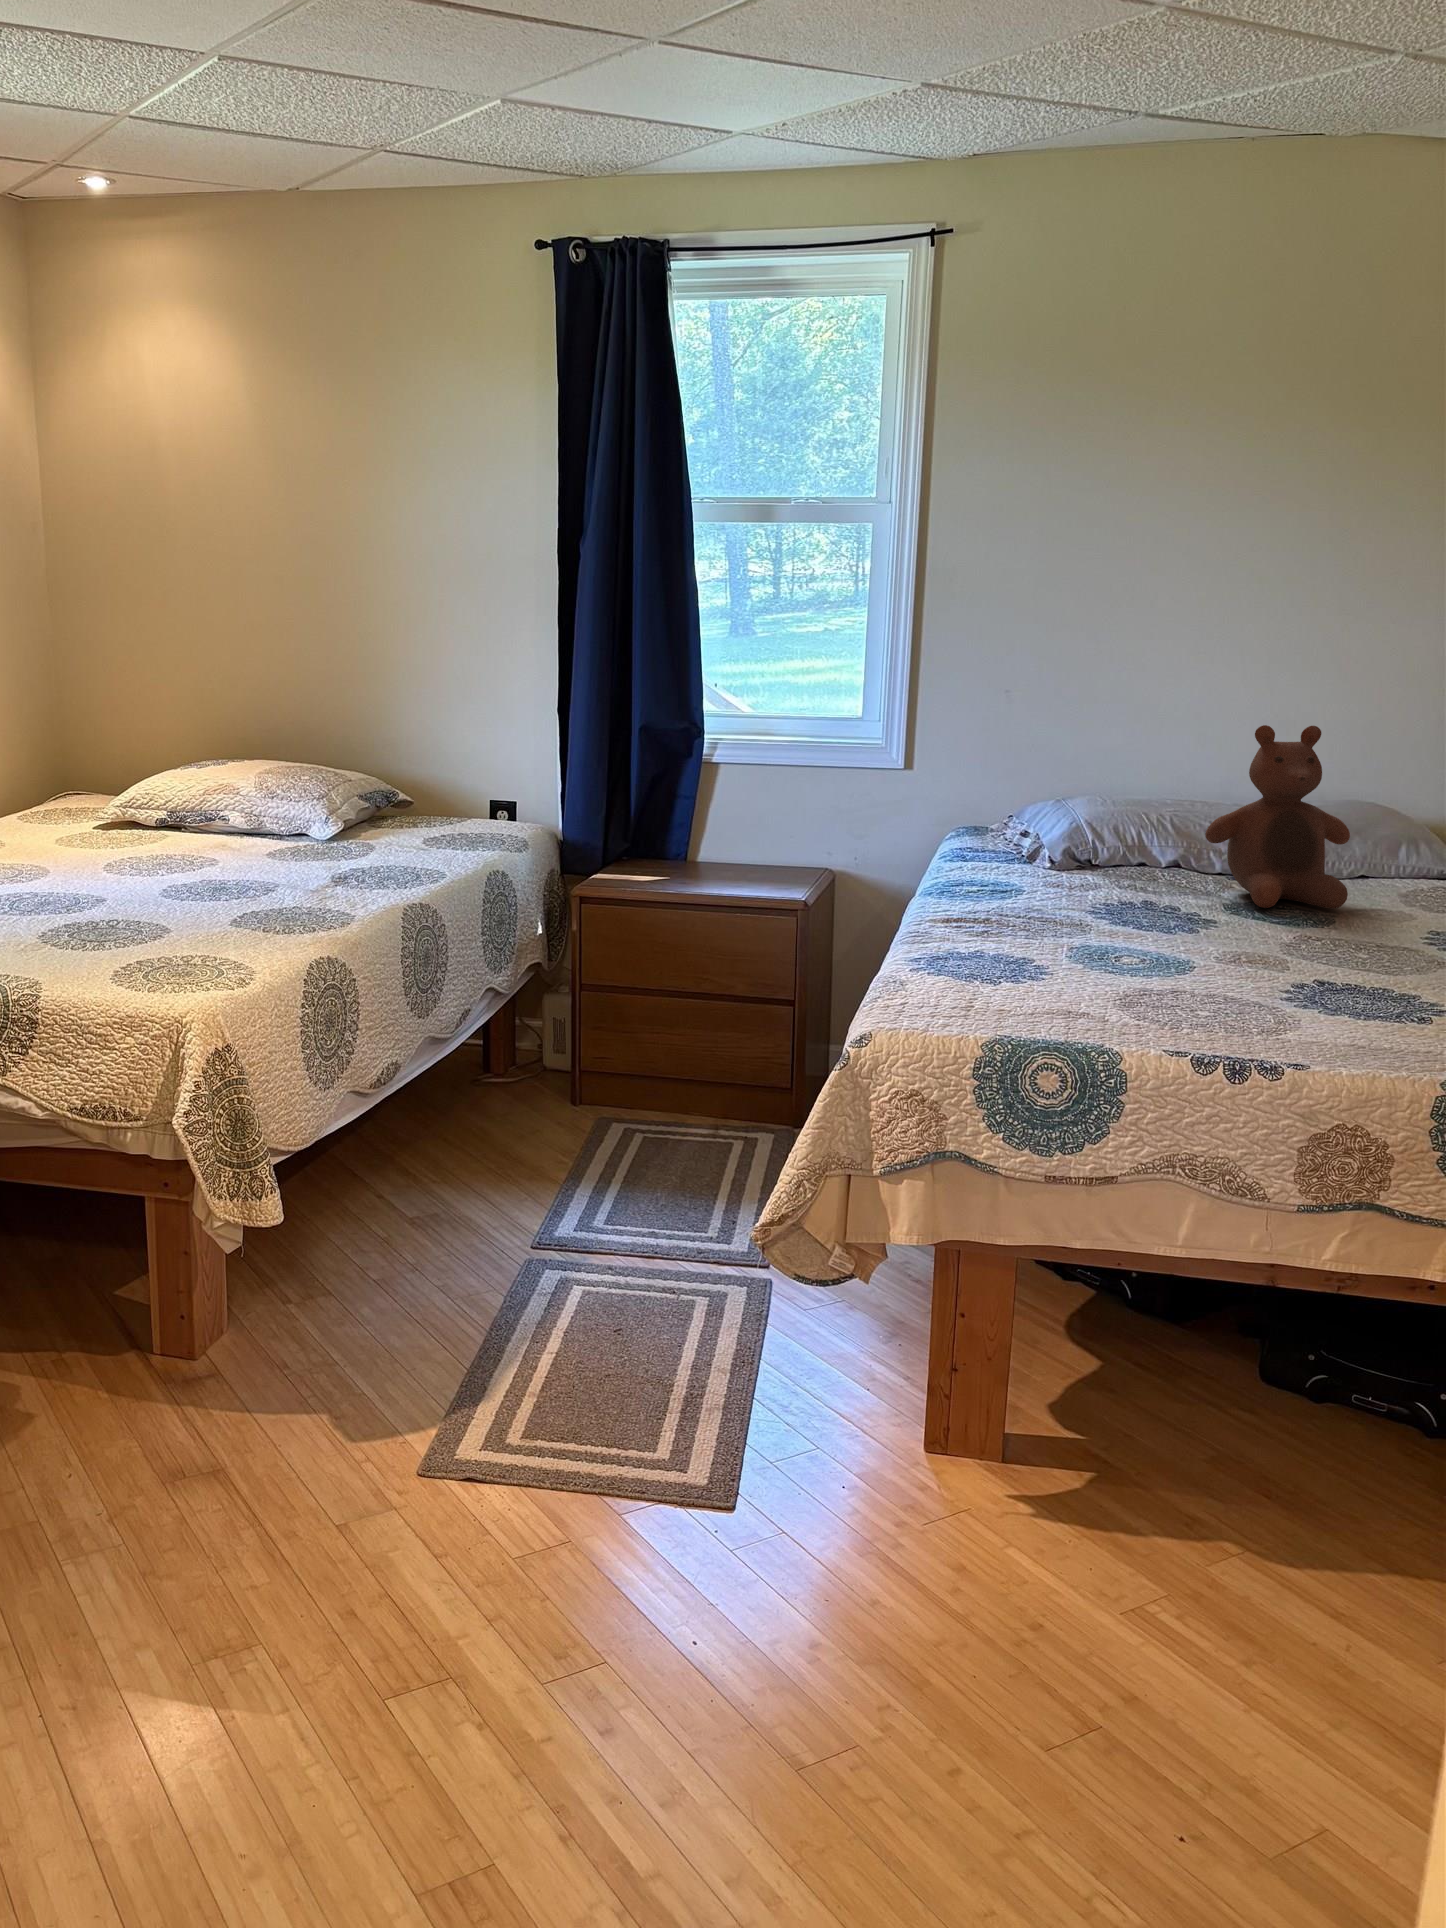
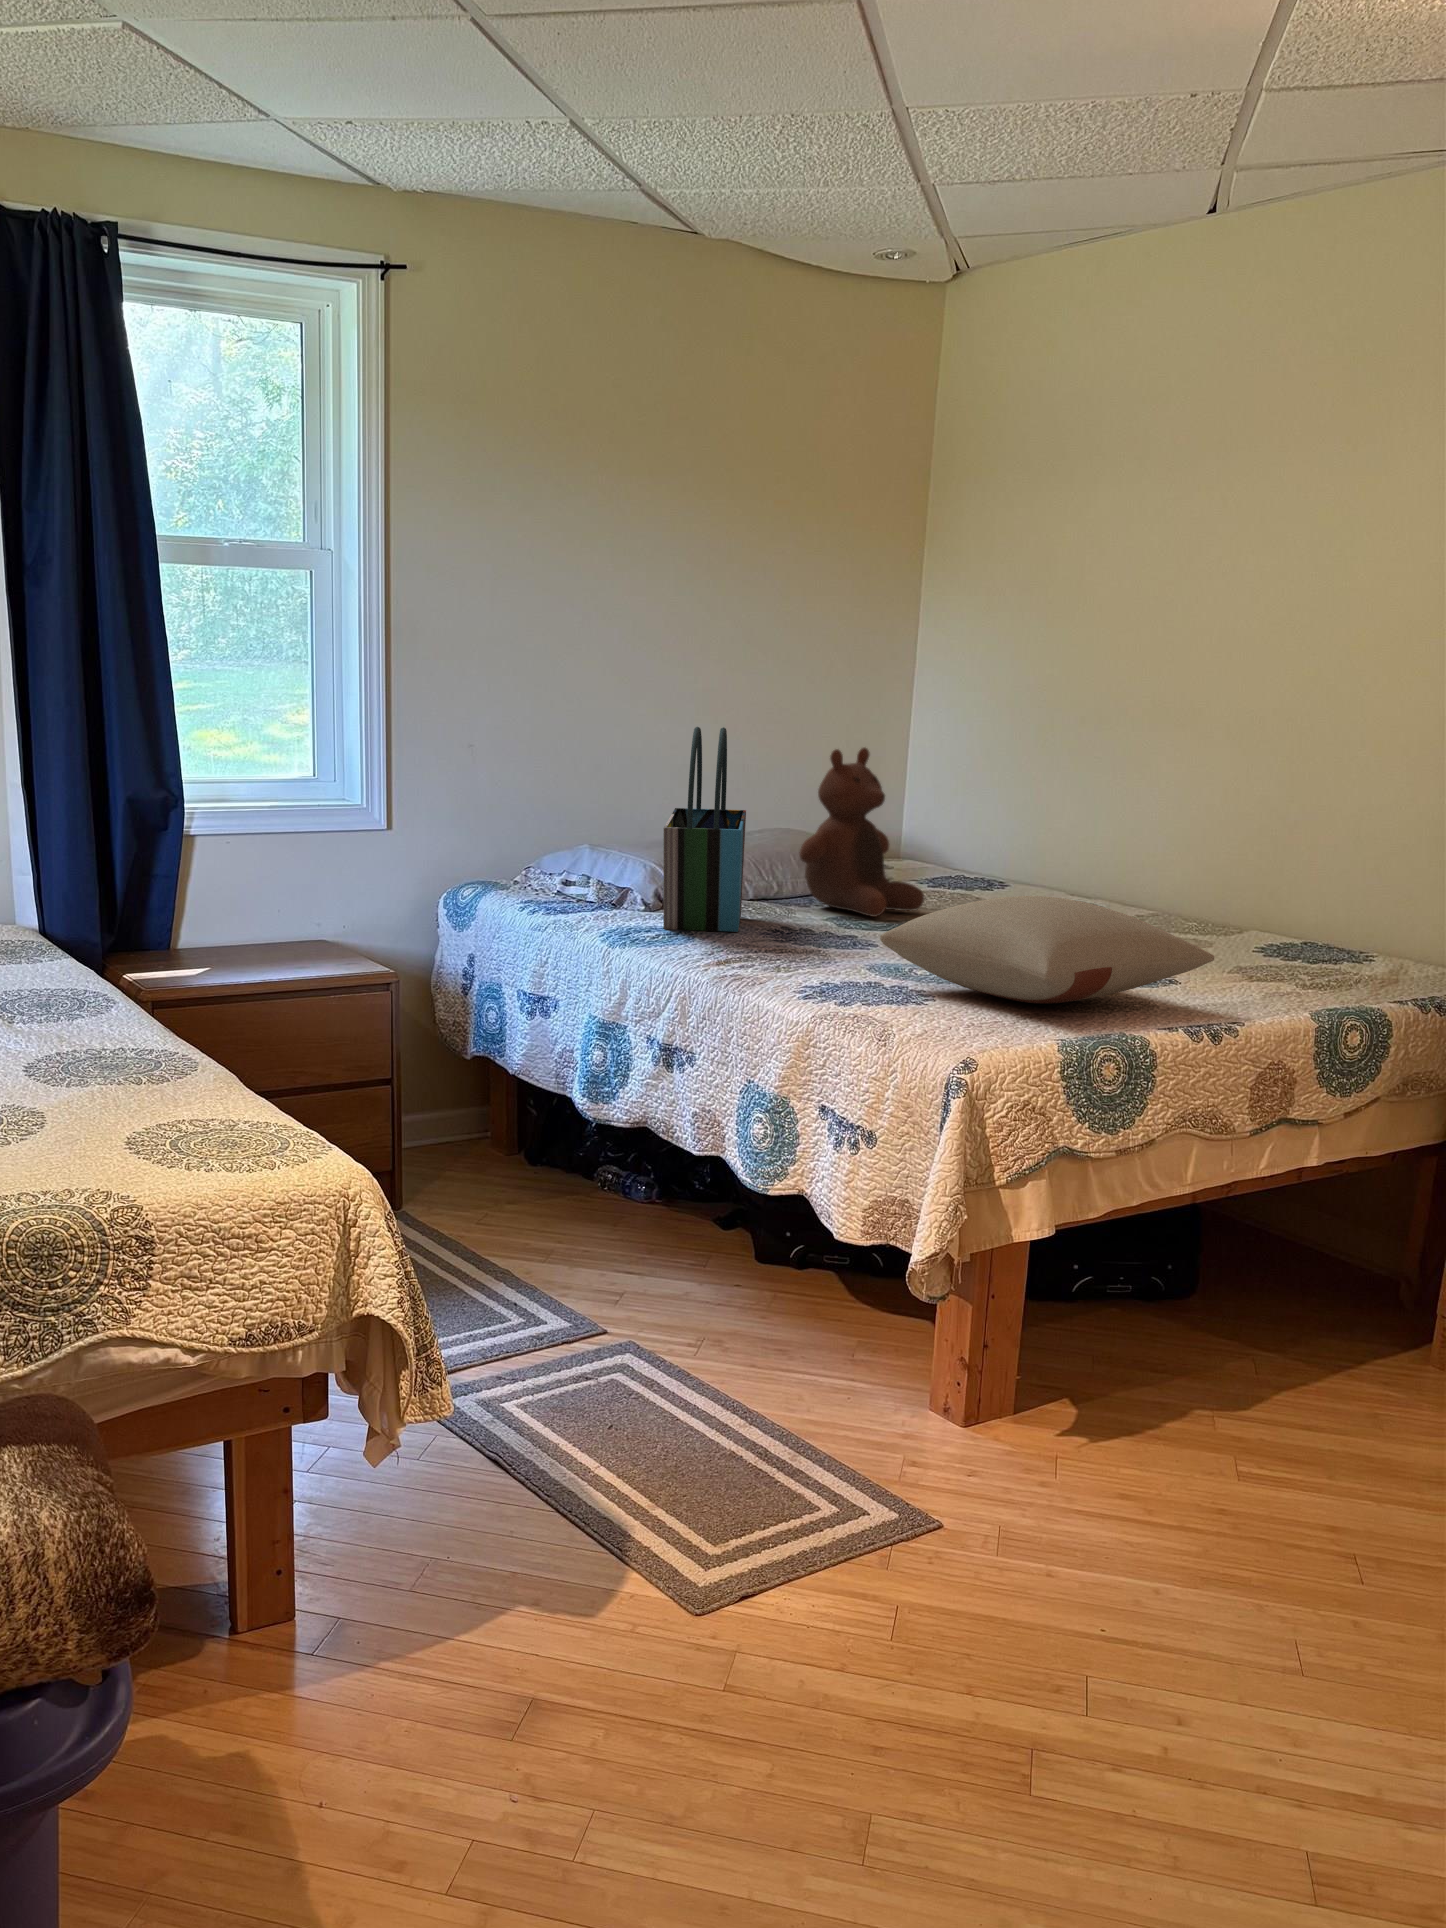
tote bag: none [973,693,1147,900] -> present [664,727,746,932]
pillow: none [1009,888,1300,1008] -> present [880,896,1214,1004]

